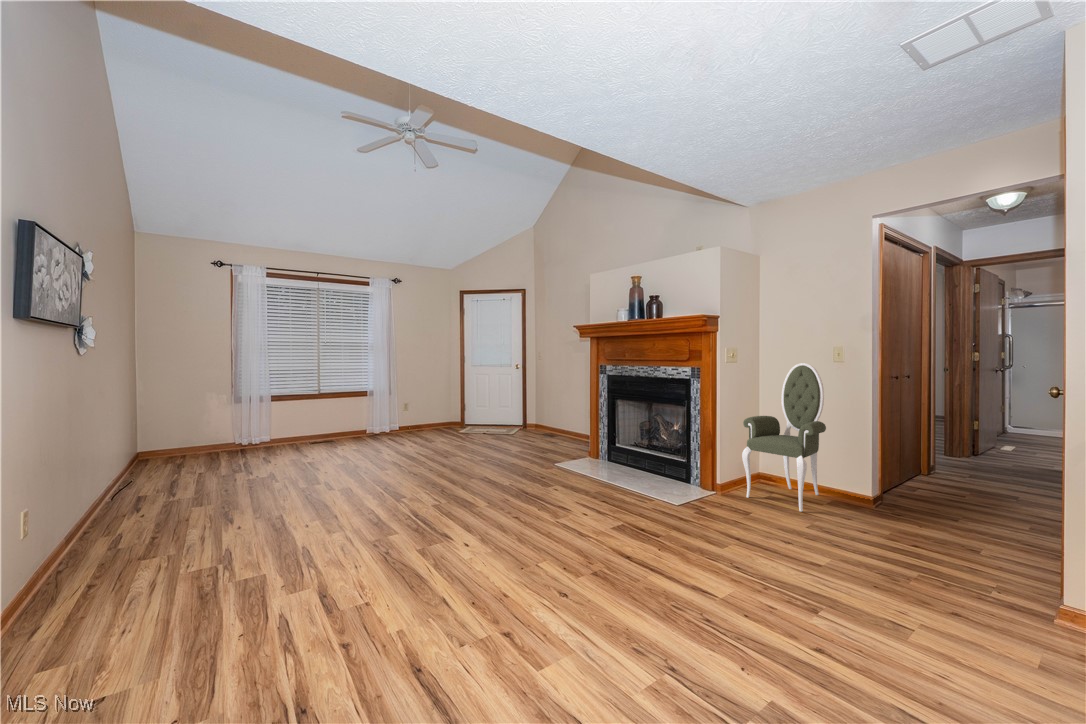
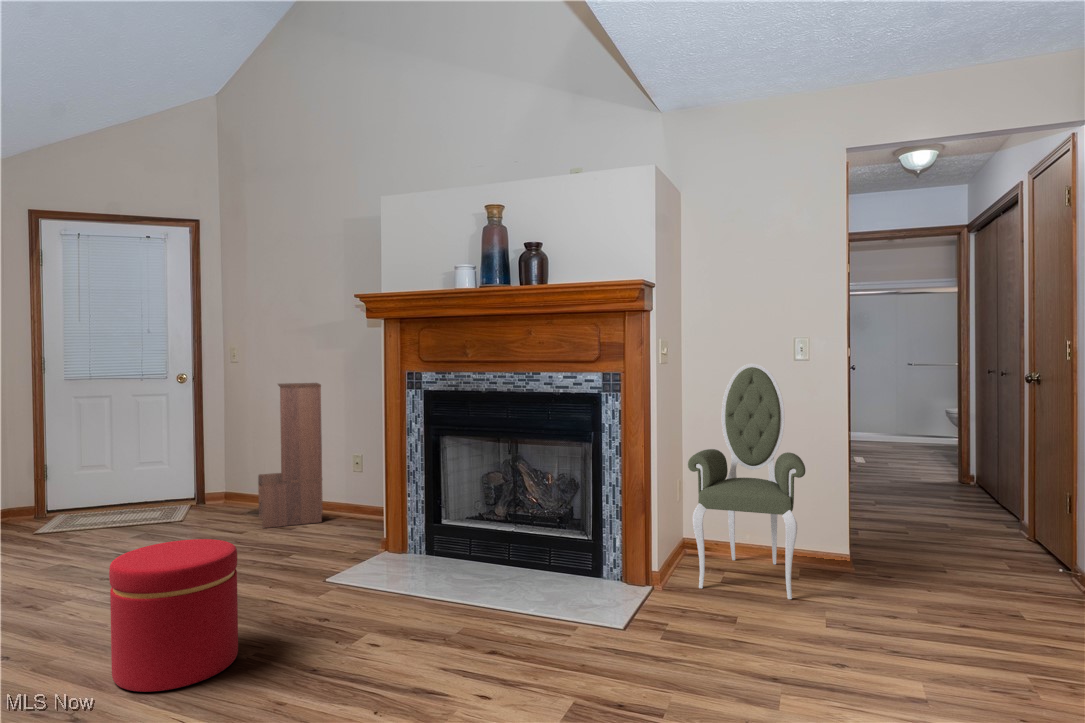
bookshelf: none [542,370,574,442] -> present [258,383,323,528]
ottoman: none [456,433,503,489] -> present [109,539,238,692]

